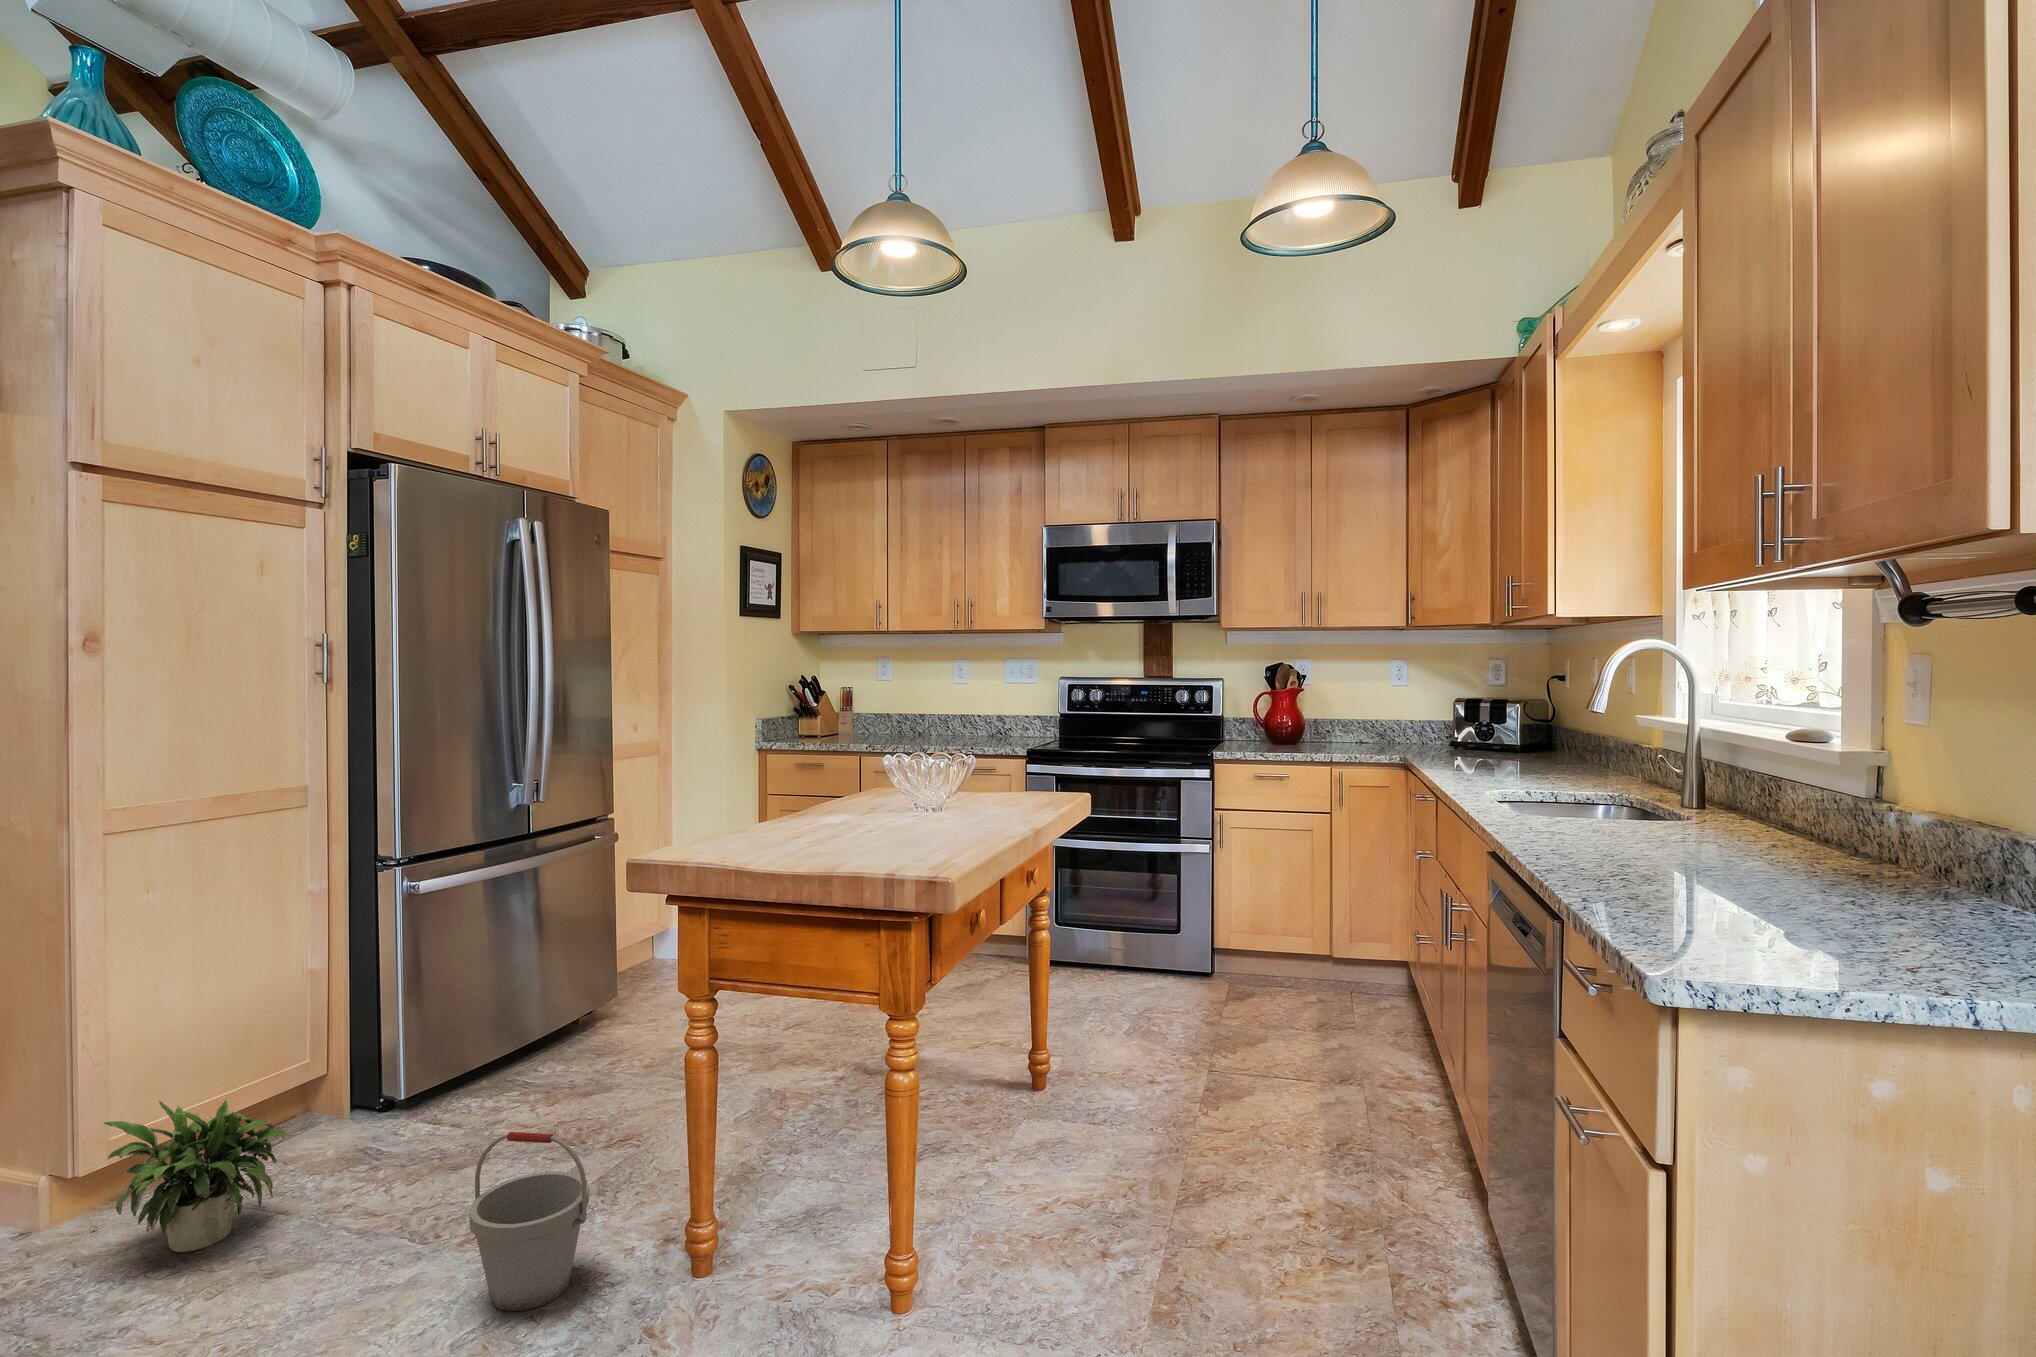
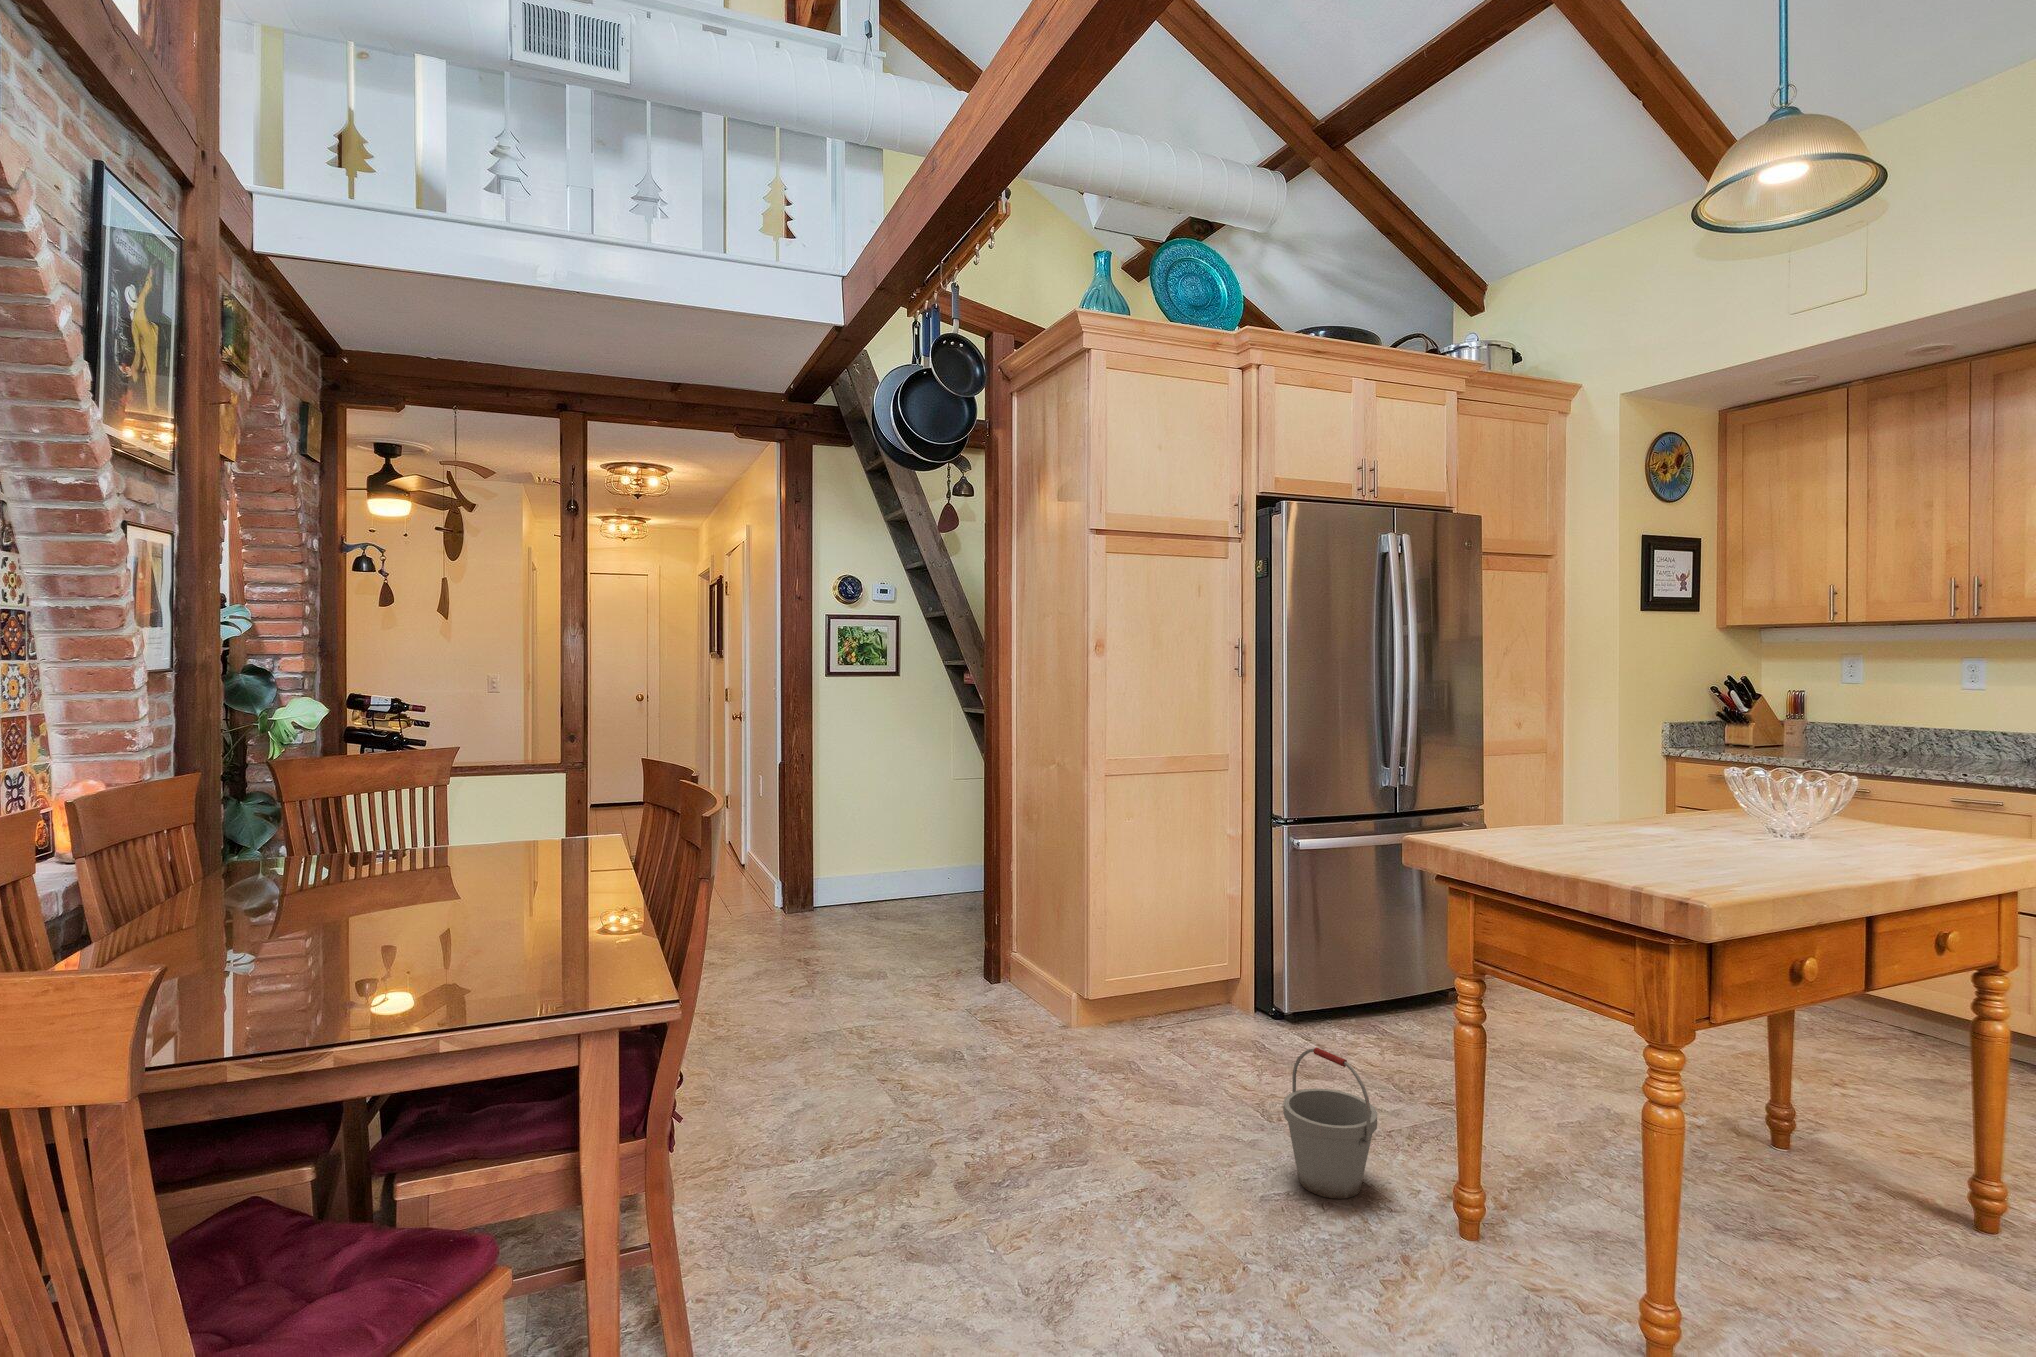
potted plant: present [90,1100,290,1252] -> none [1095,958,1196,1066]

